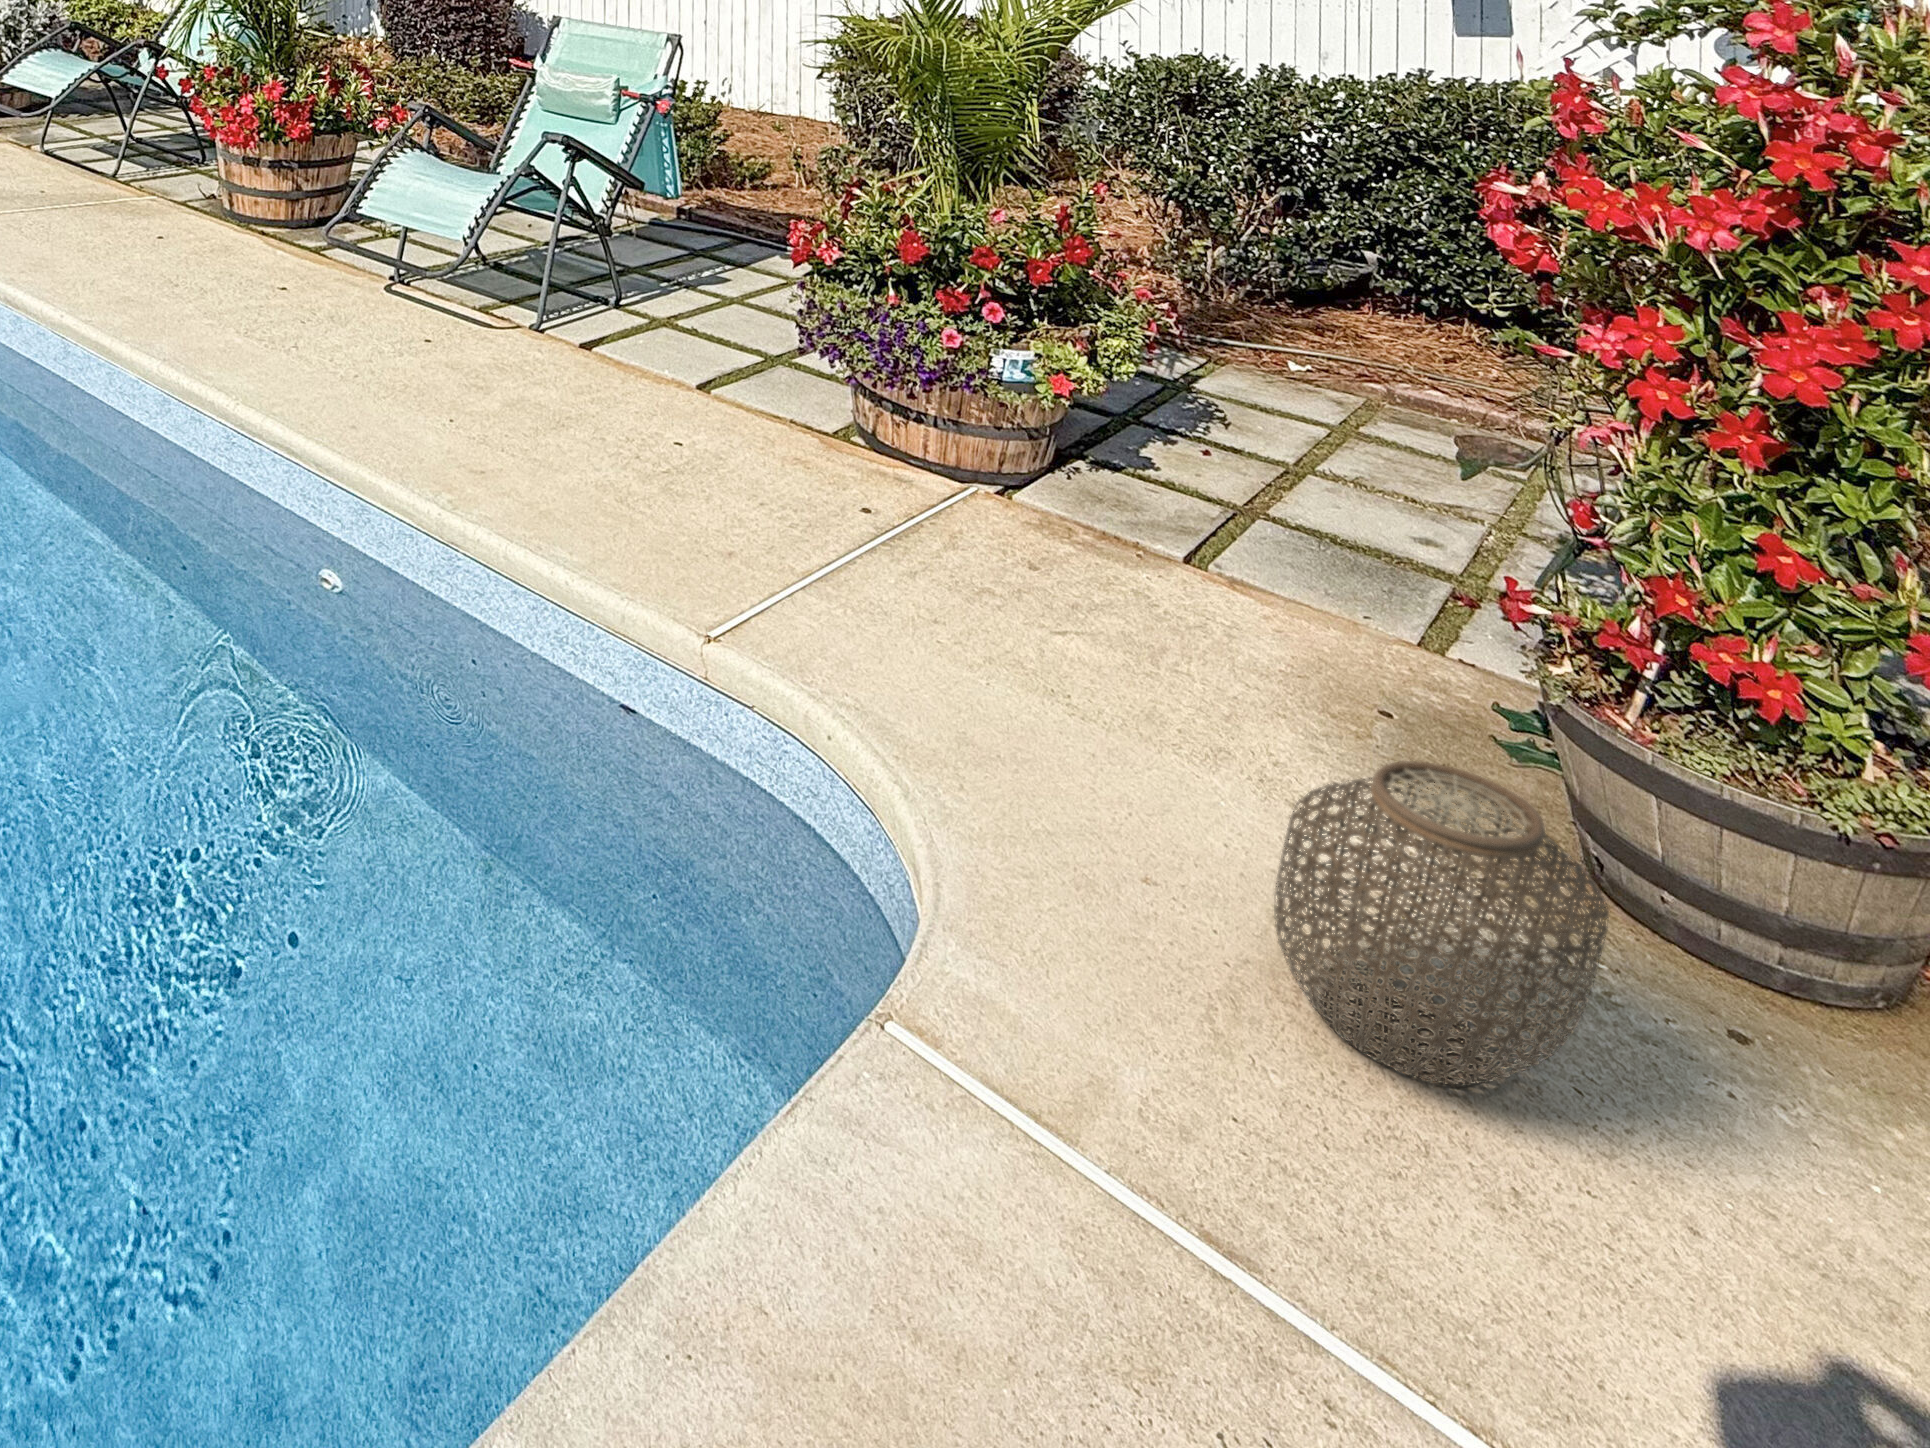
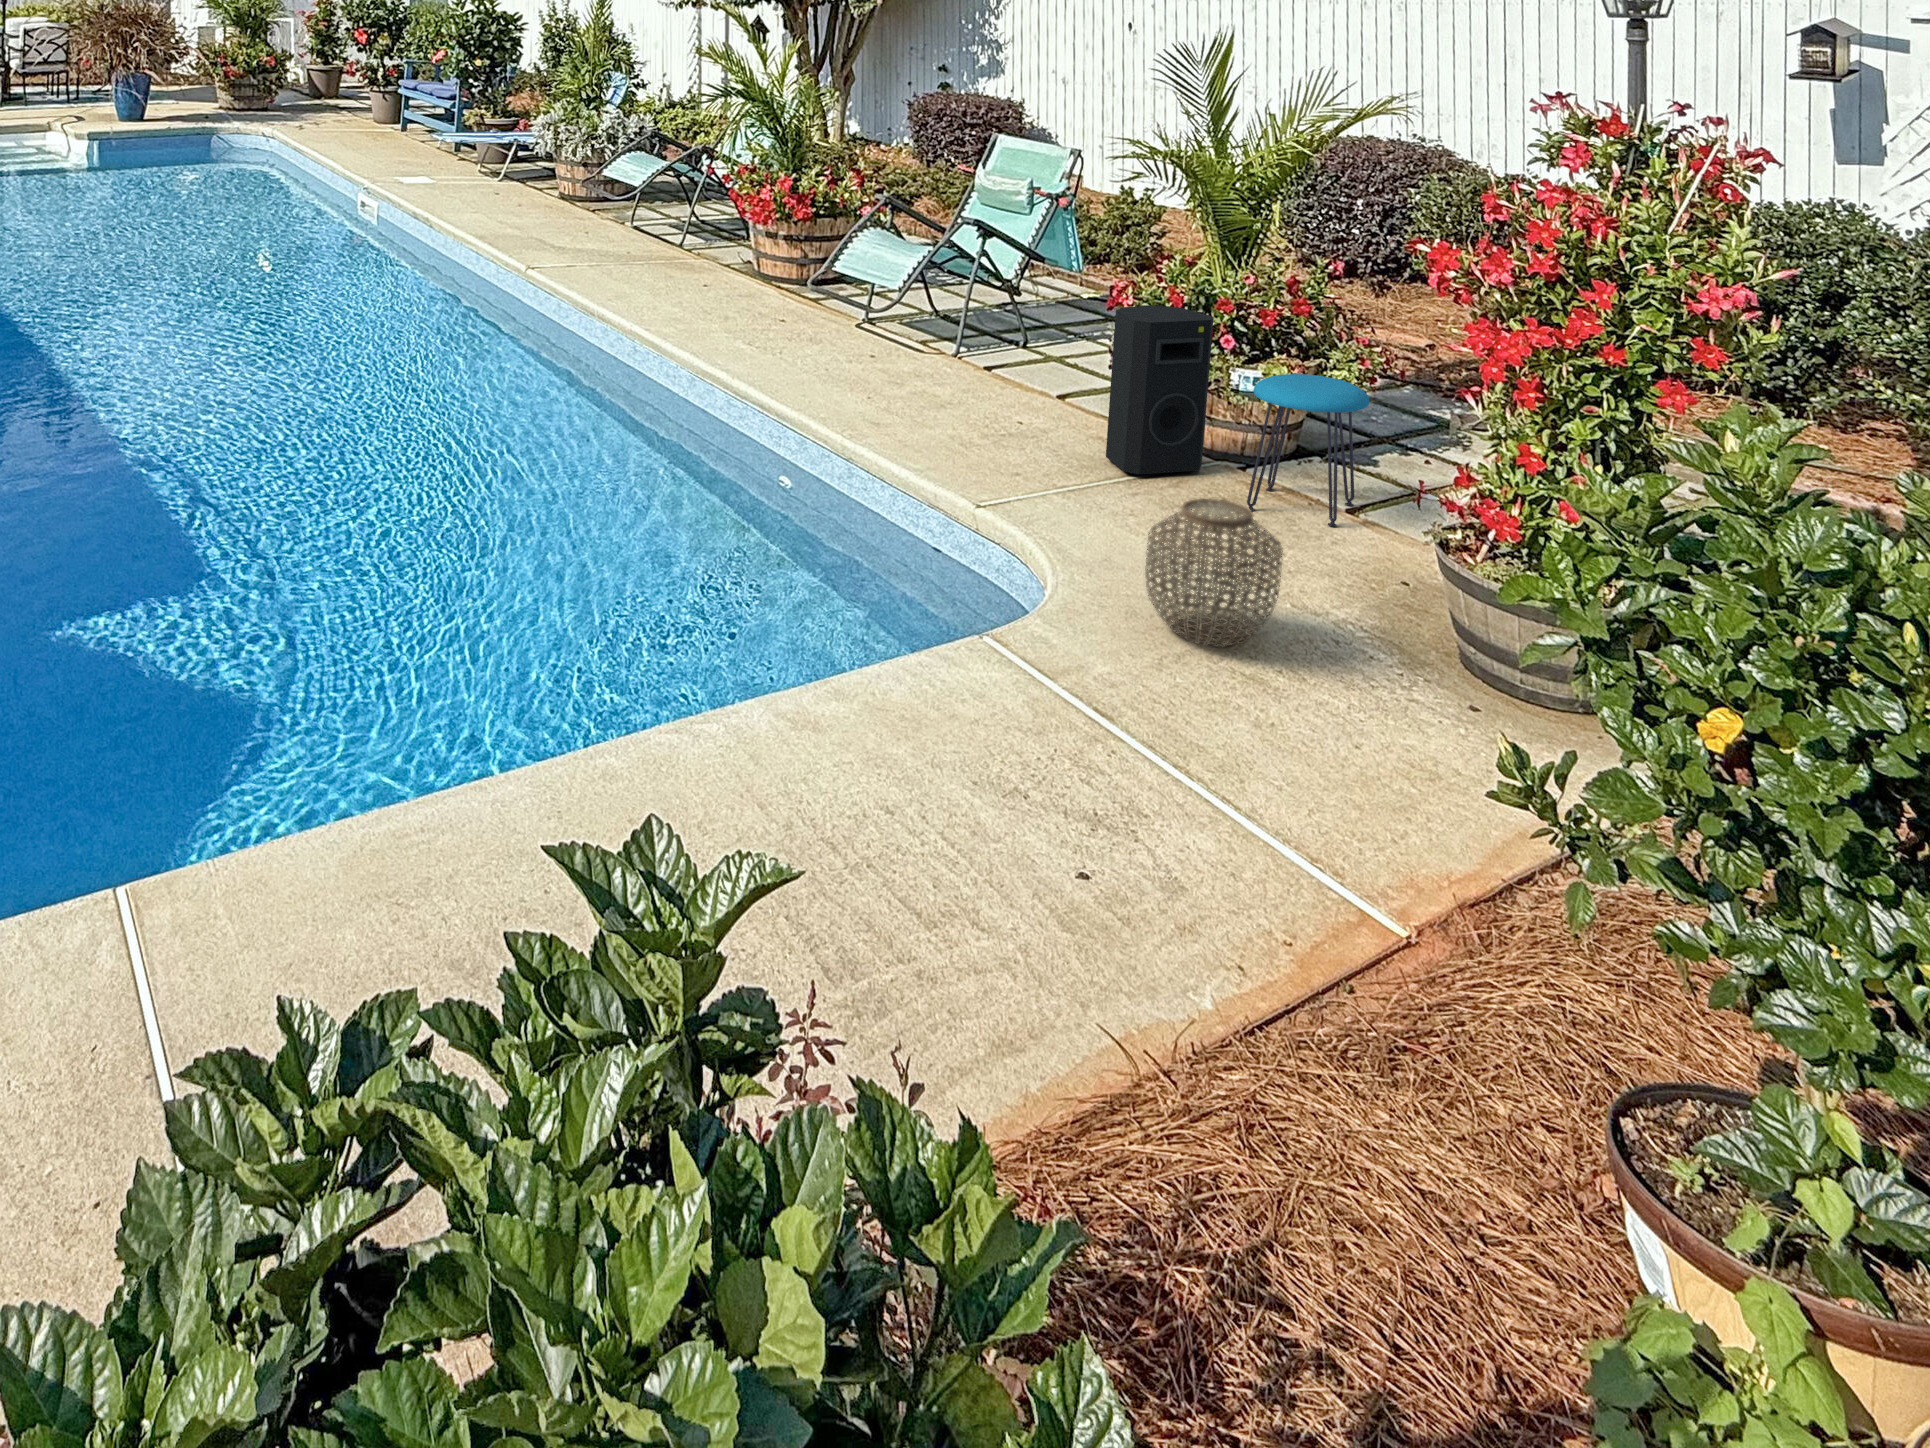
speaker: none [886,291,1073,571] -> present [1106,306,1214,475]
stool: none [1152,405,1370,664] -> present [1247,374,1370,527]

